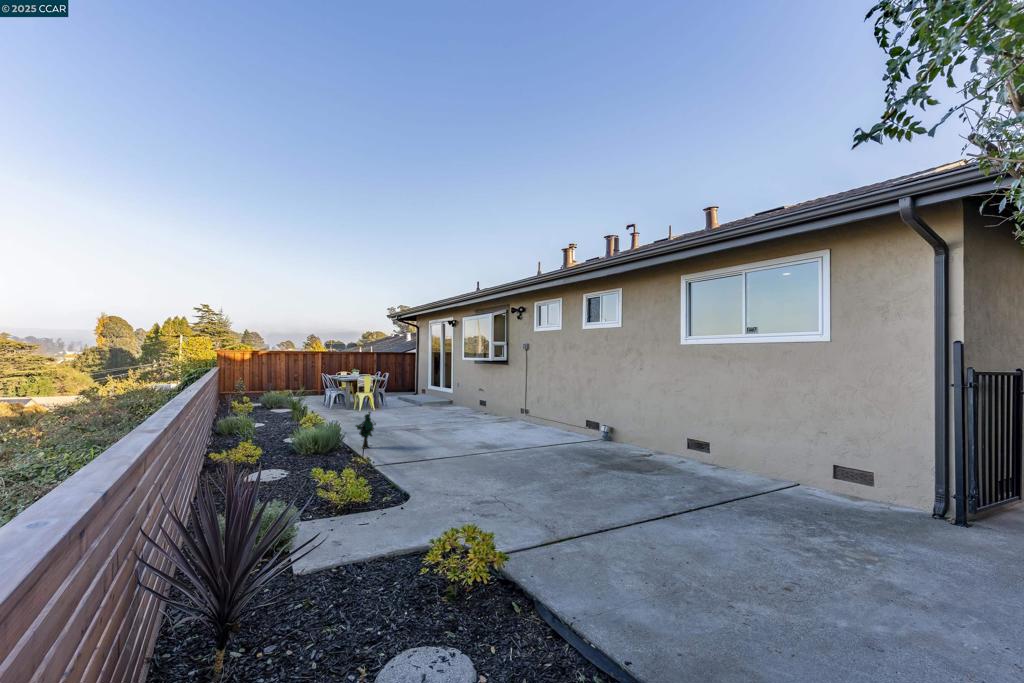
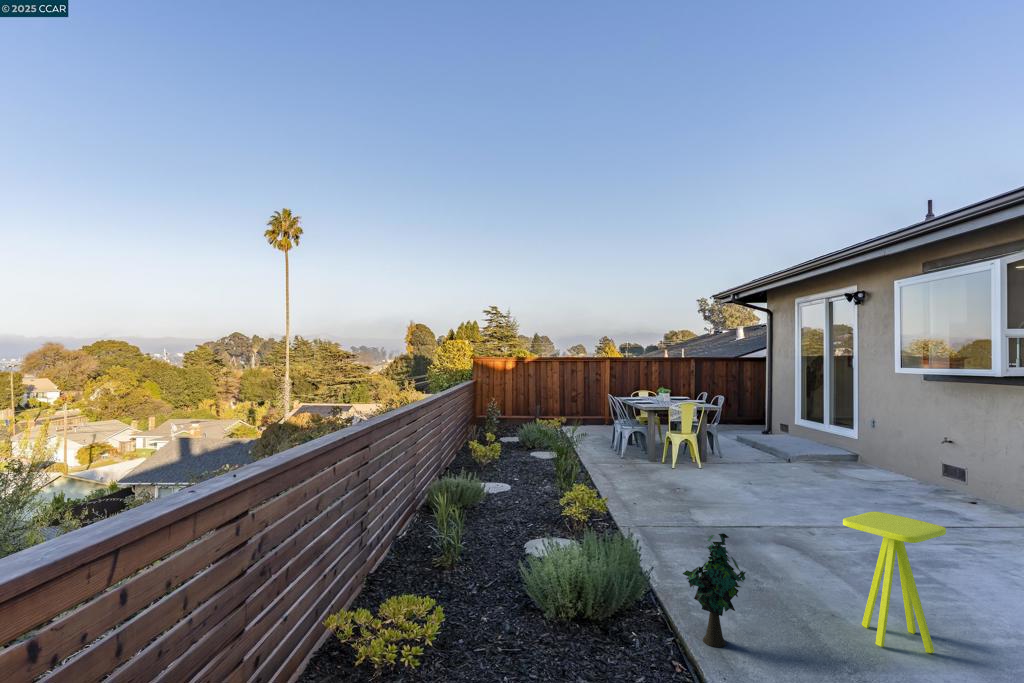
side table: none [410,403,438,443] -> present [843,512,946,653]

